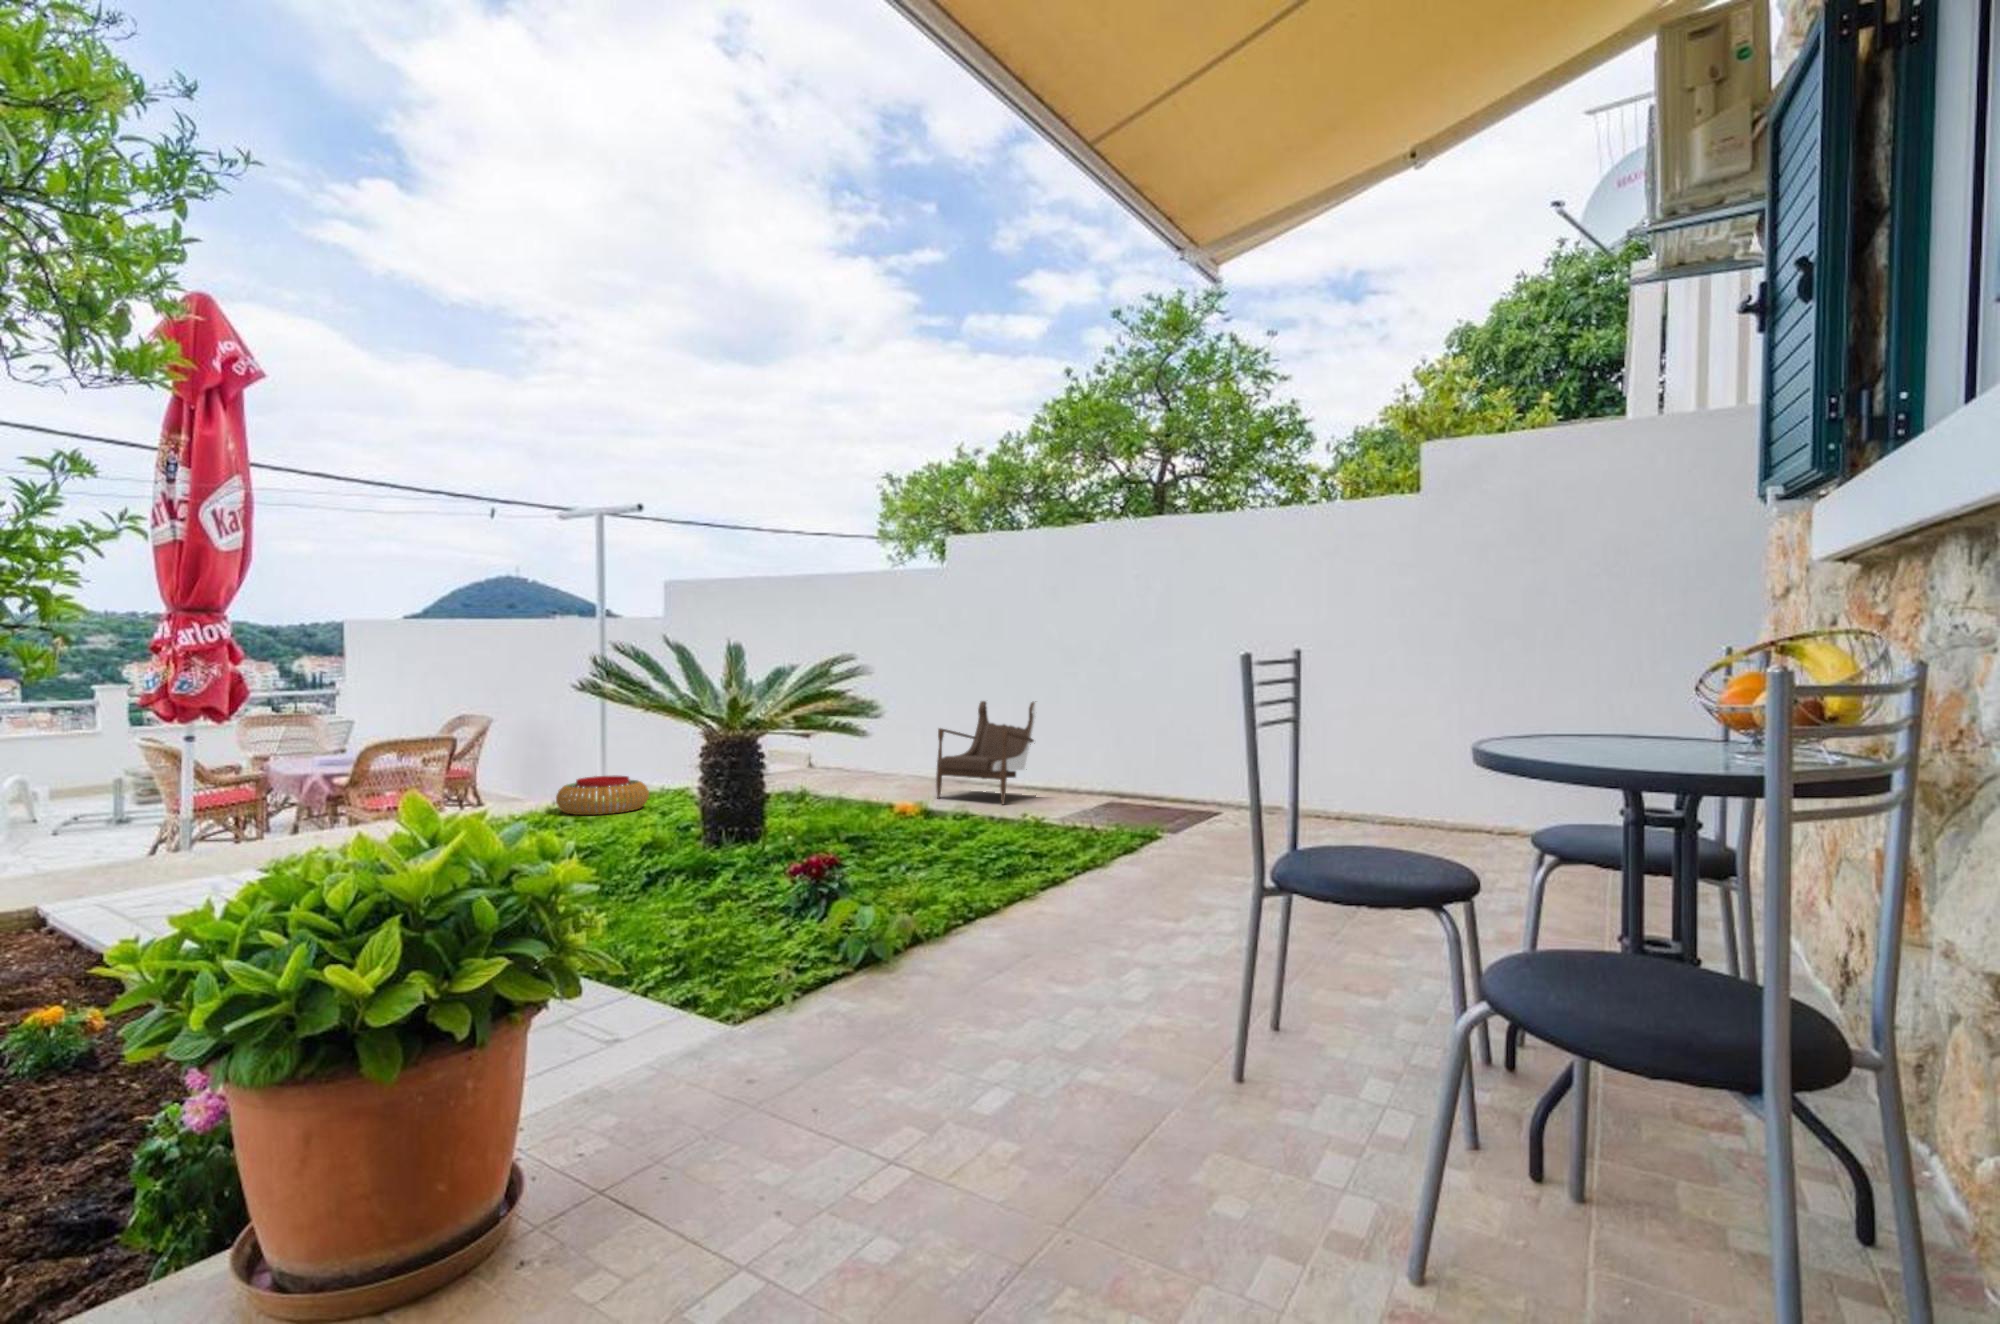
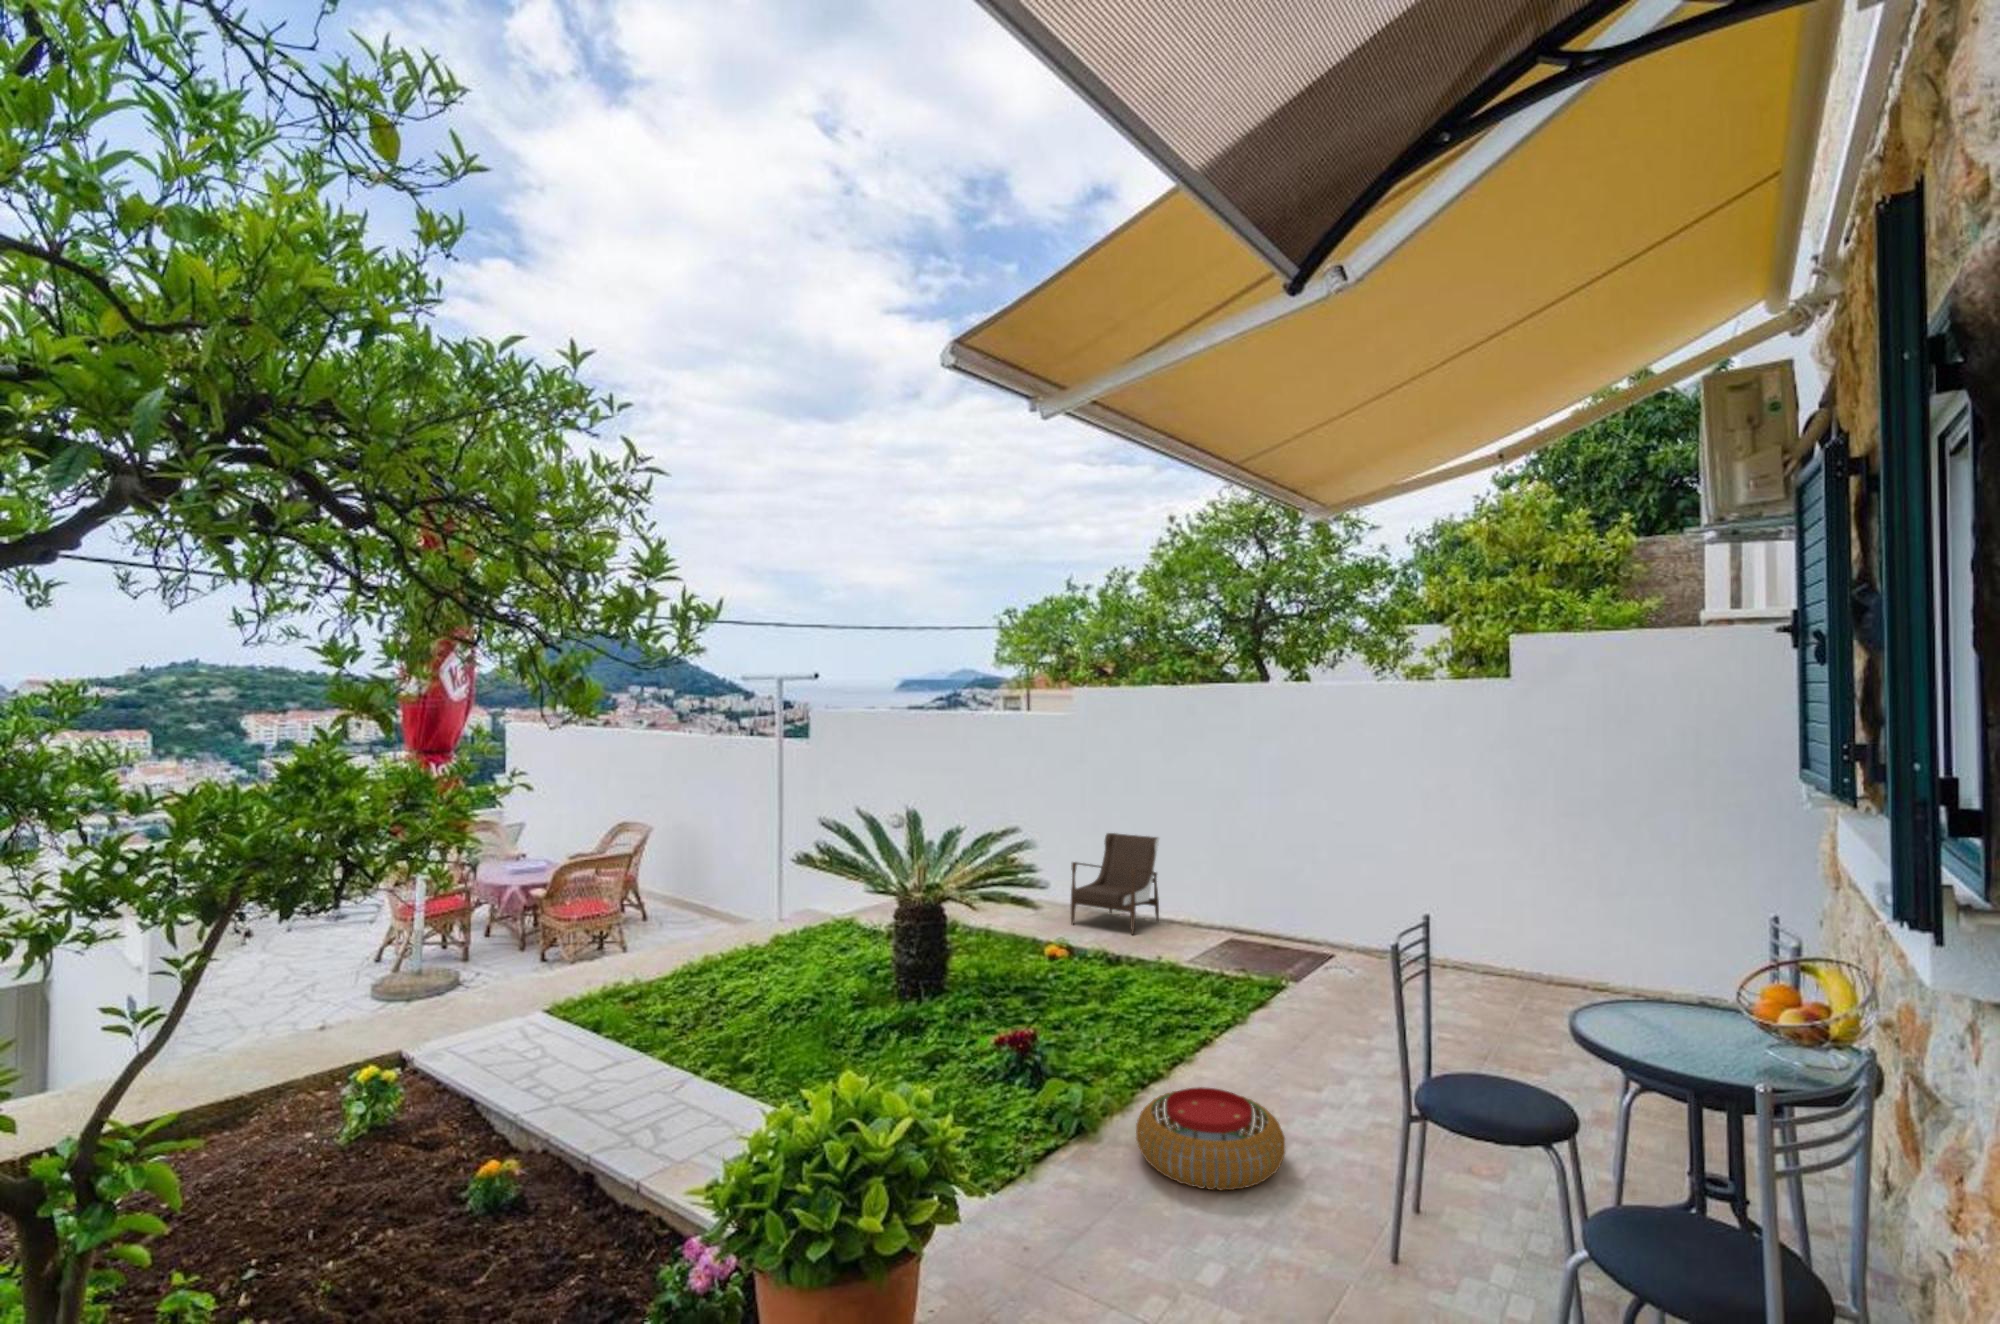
pouf: present [556,776,649,815] -> present [1136,1087,1285,1191]

